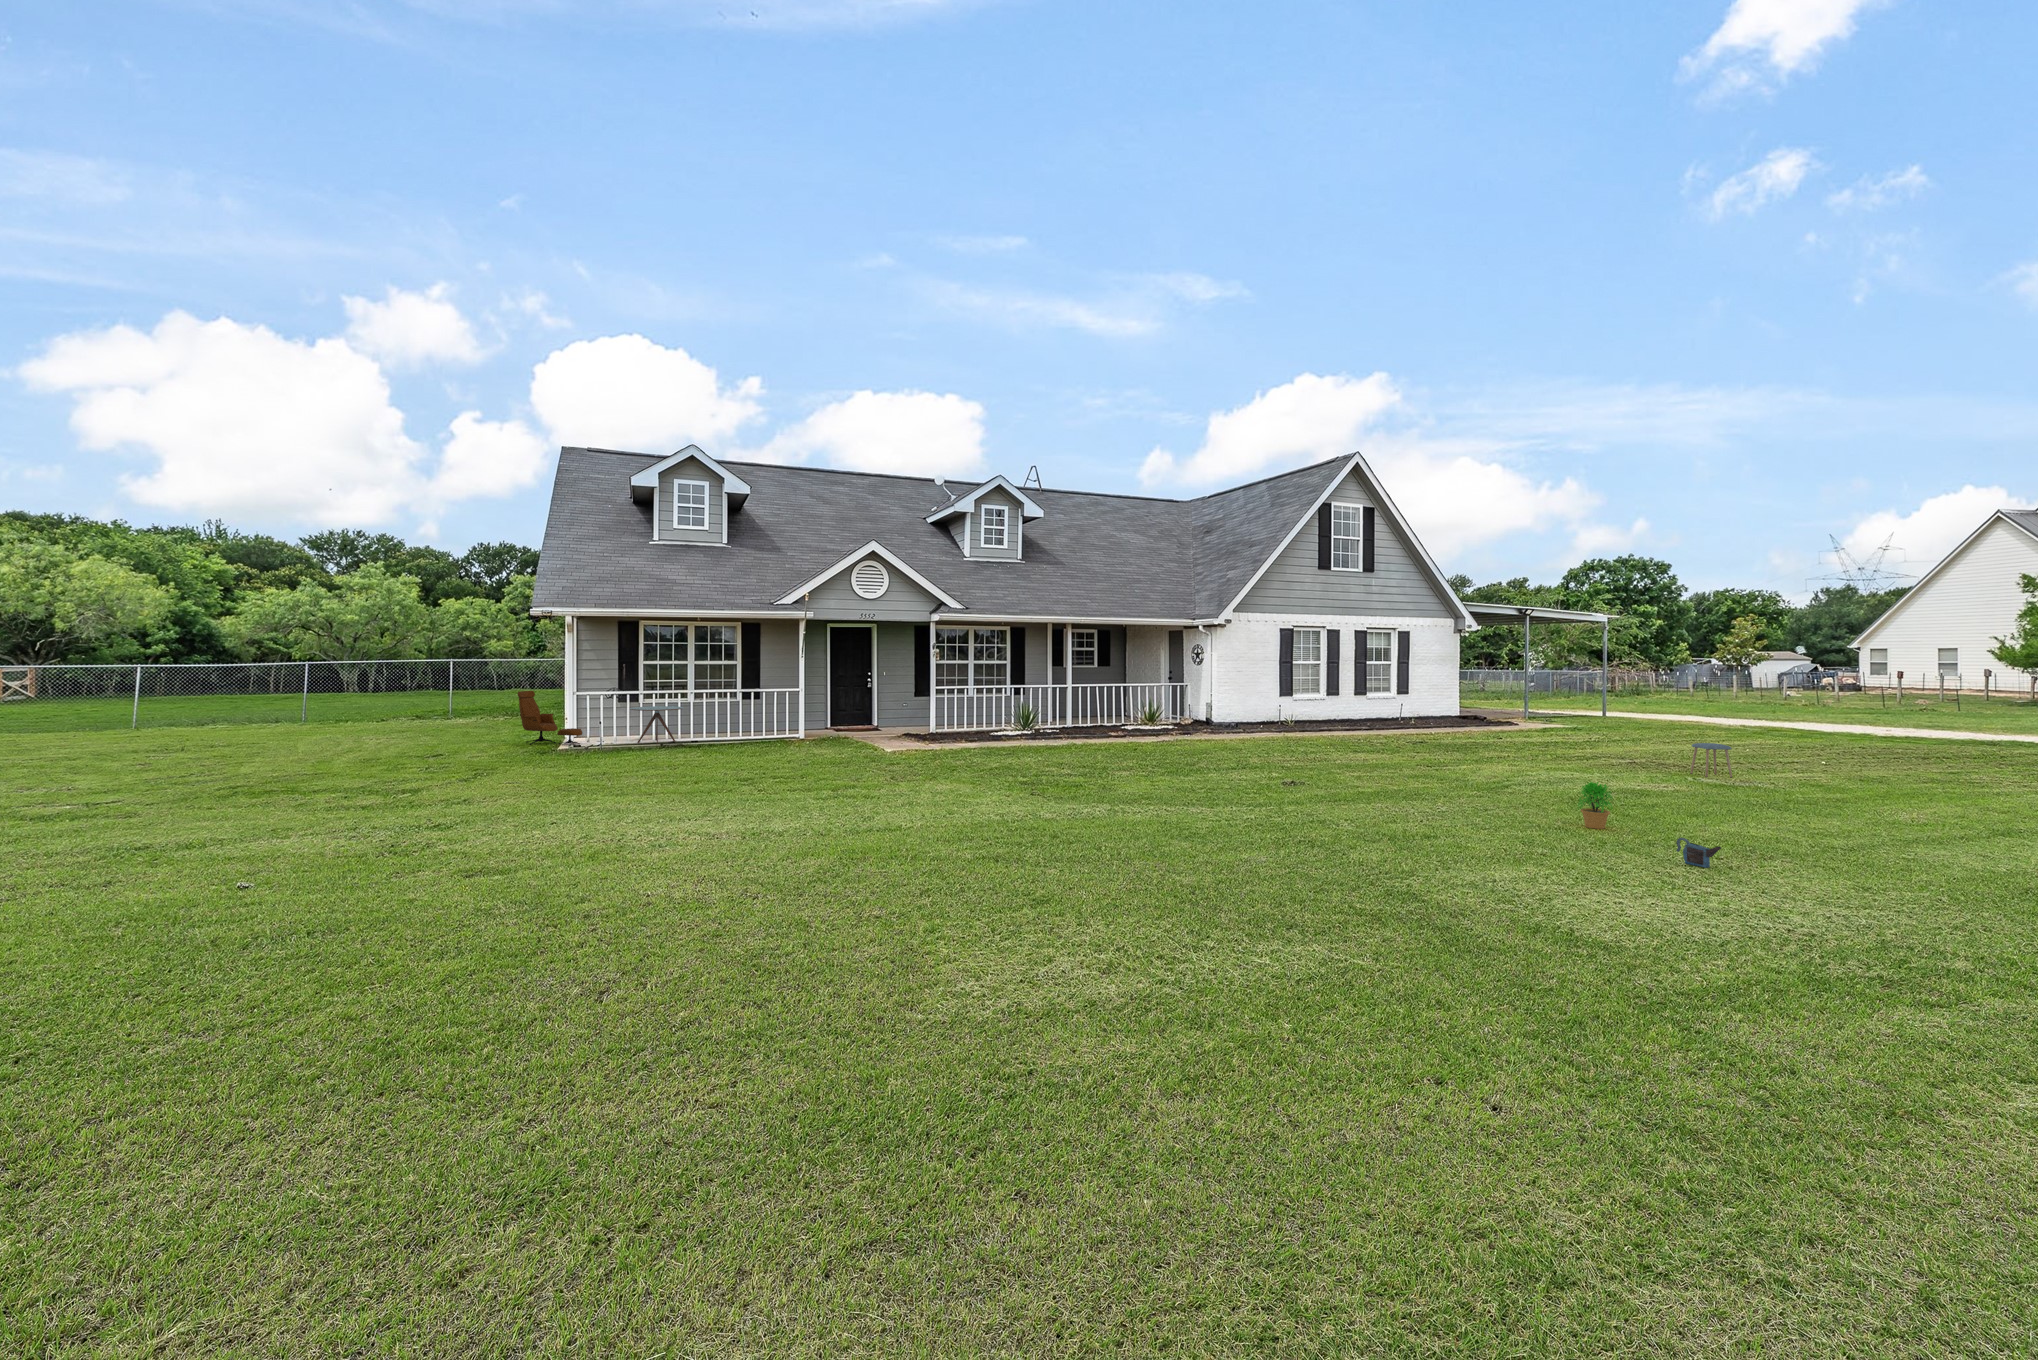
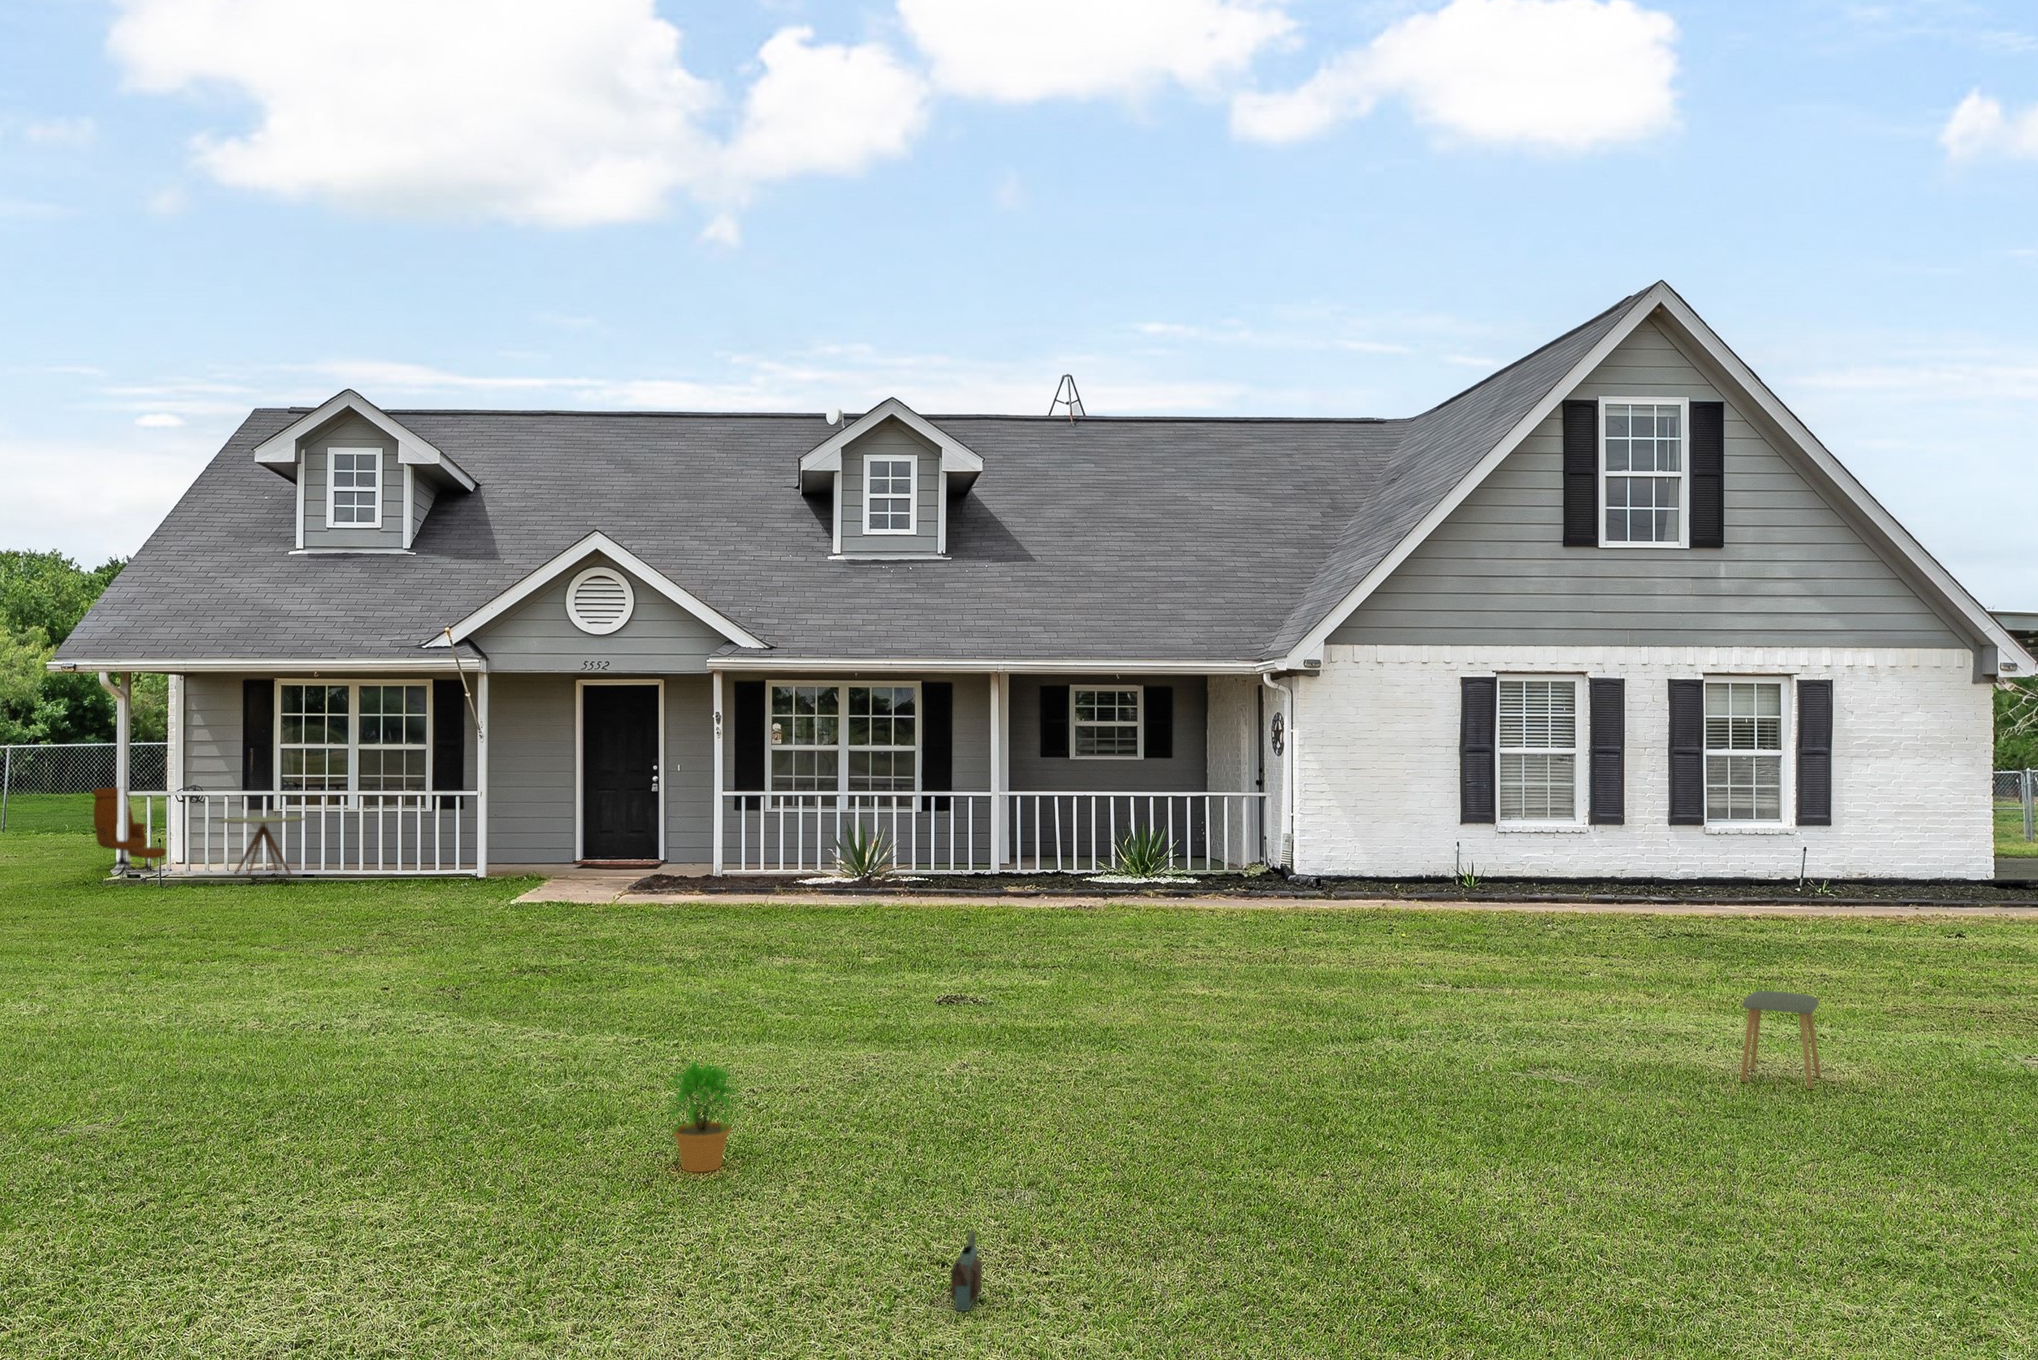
watering can: present [1676,838,1721,868] -> present [951,1230,982,1311]

